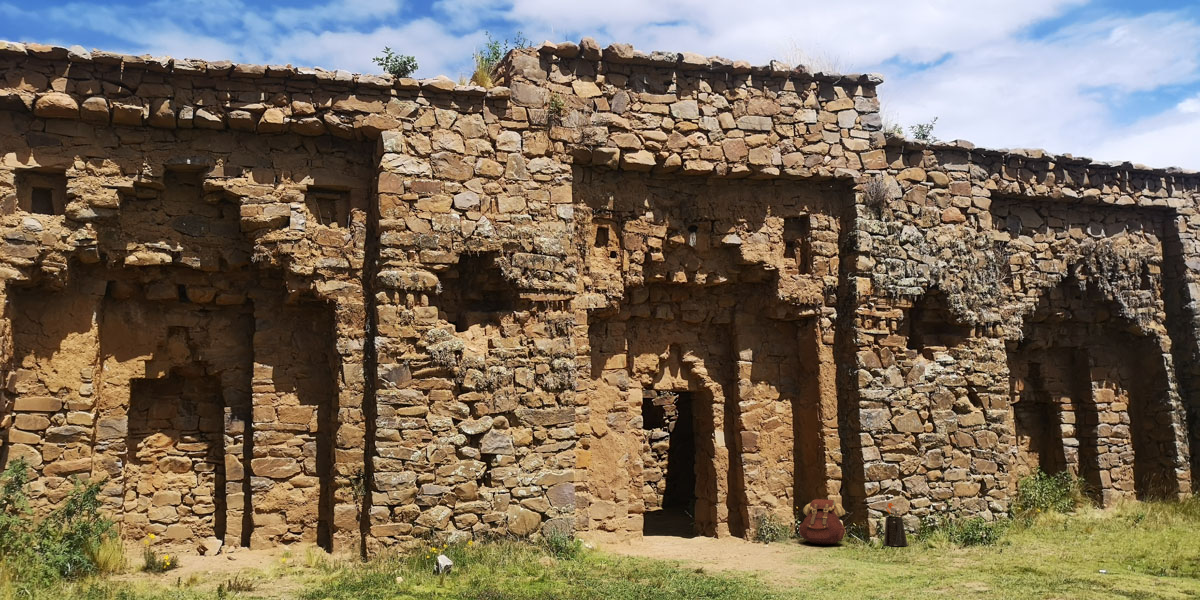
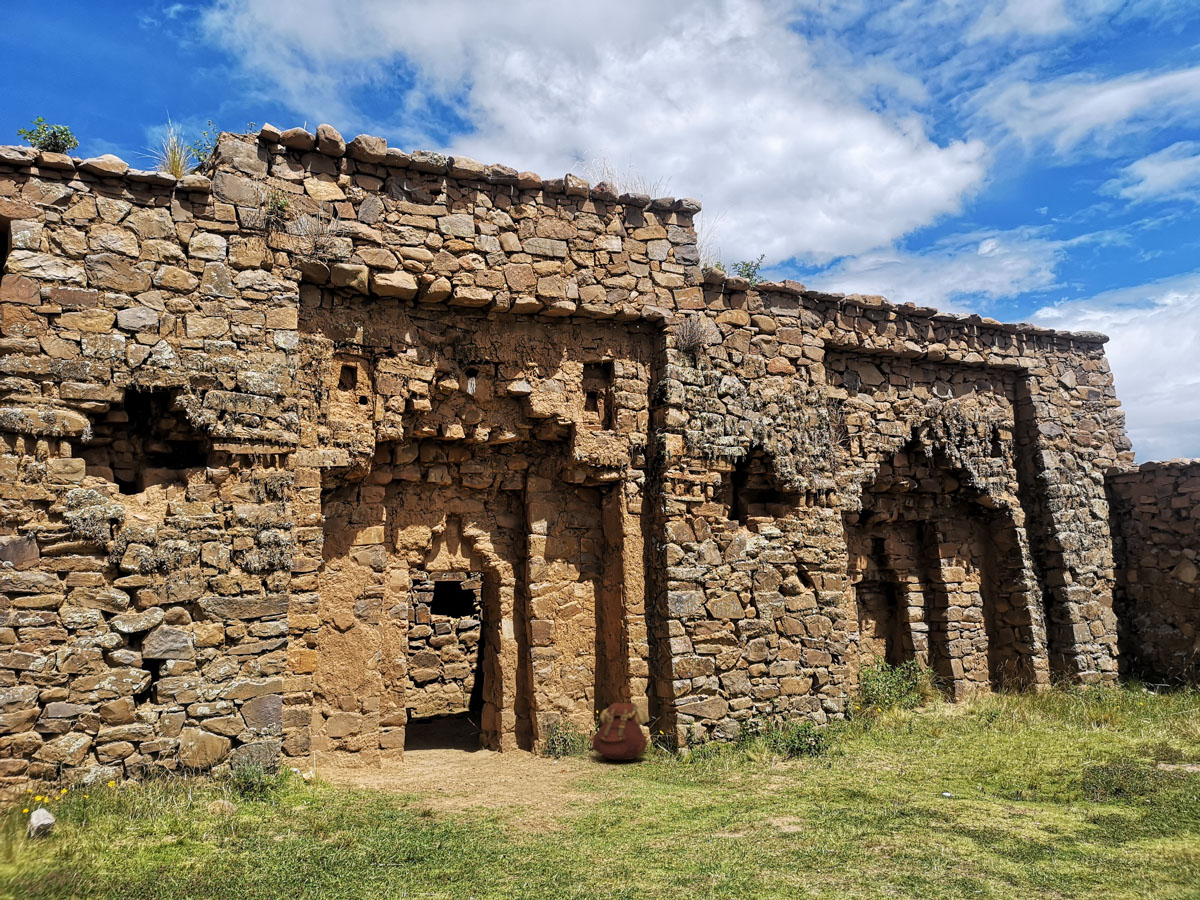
watering can: present [883,503,908,546] -> none [694,705,723,760]

